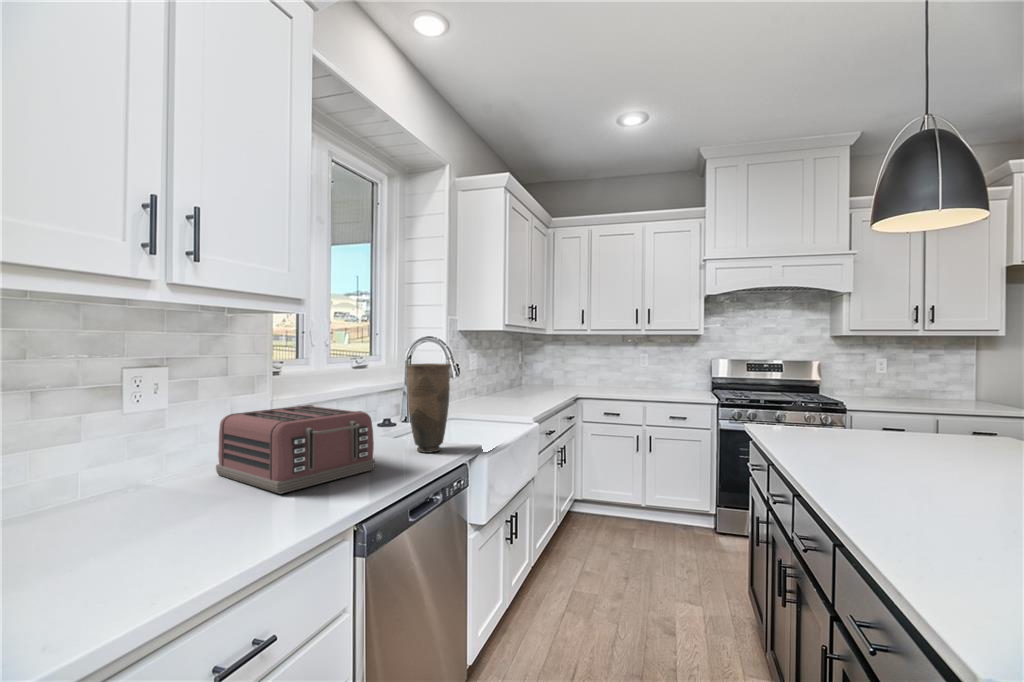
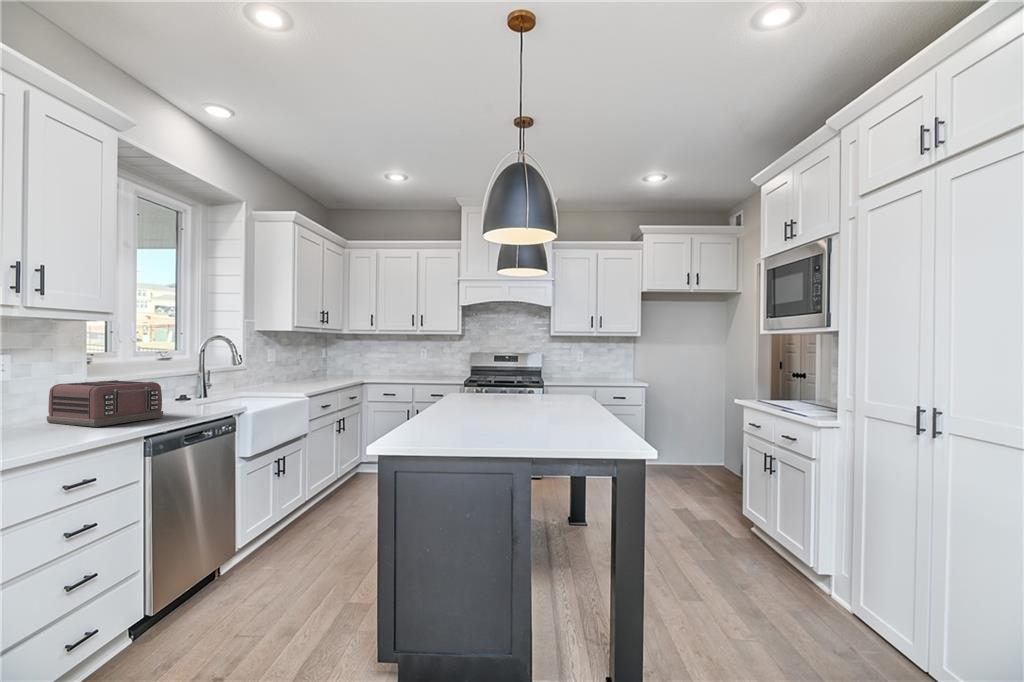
vase: present [406,364,451,453] -> none [190,354,224,410]

